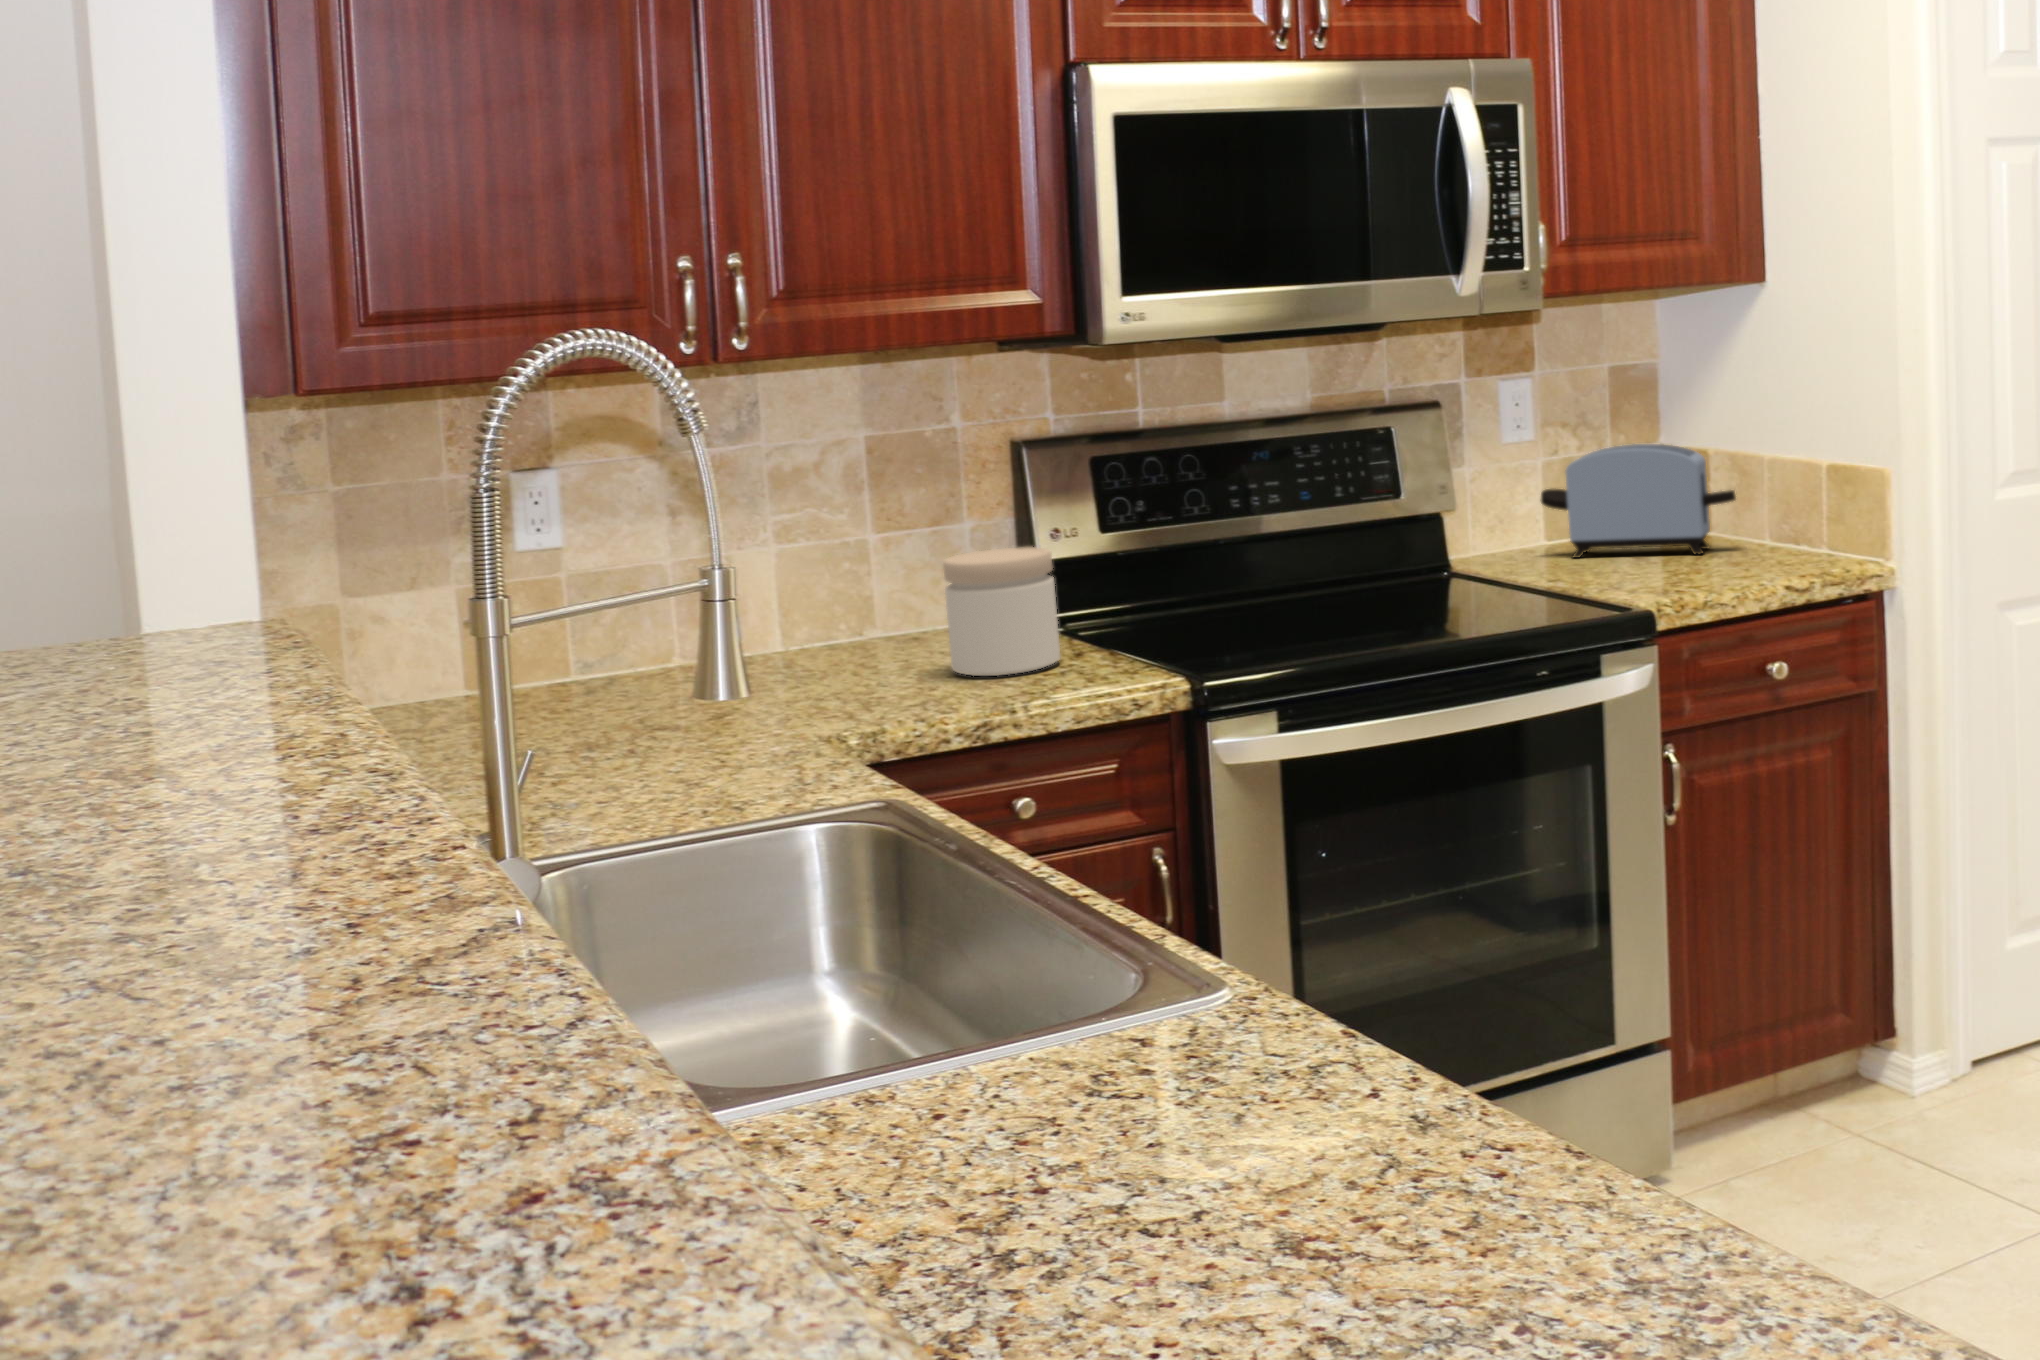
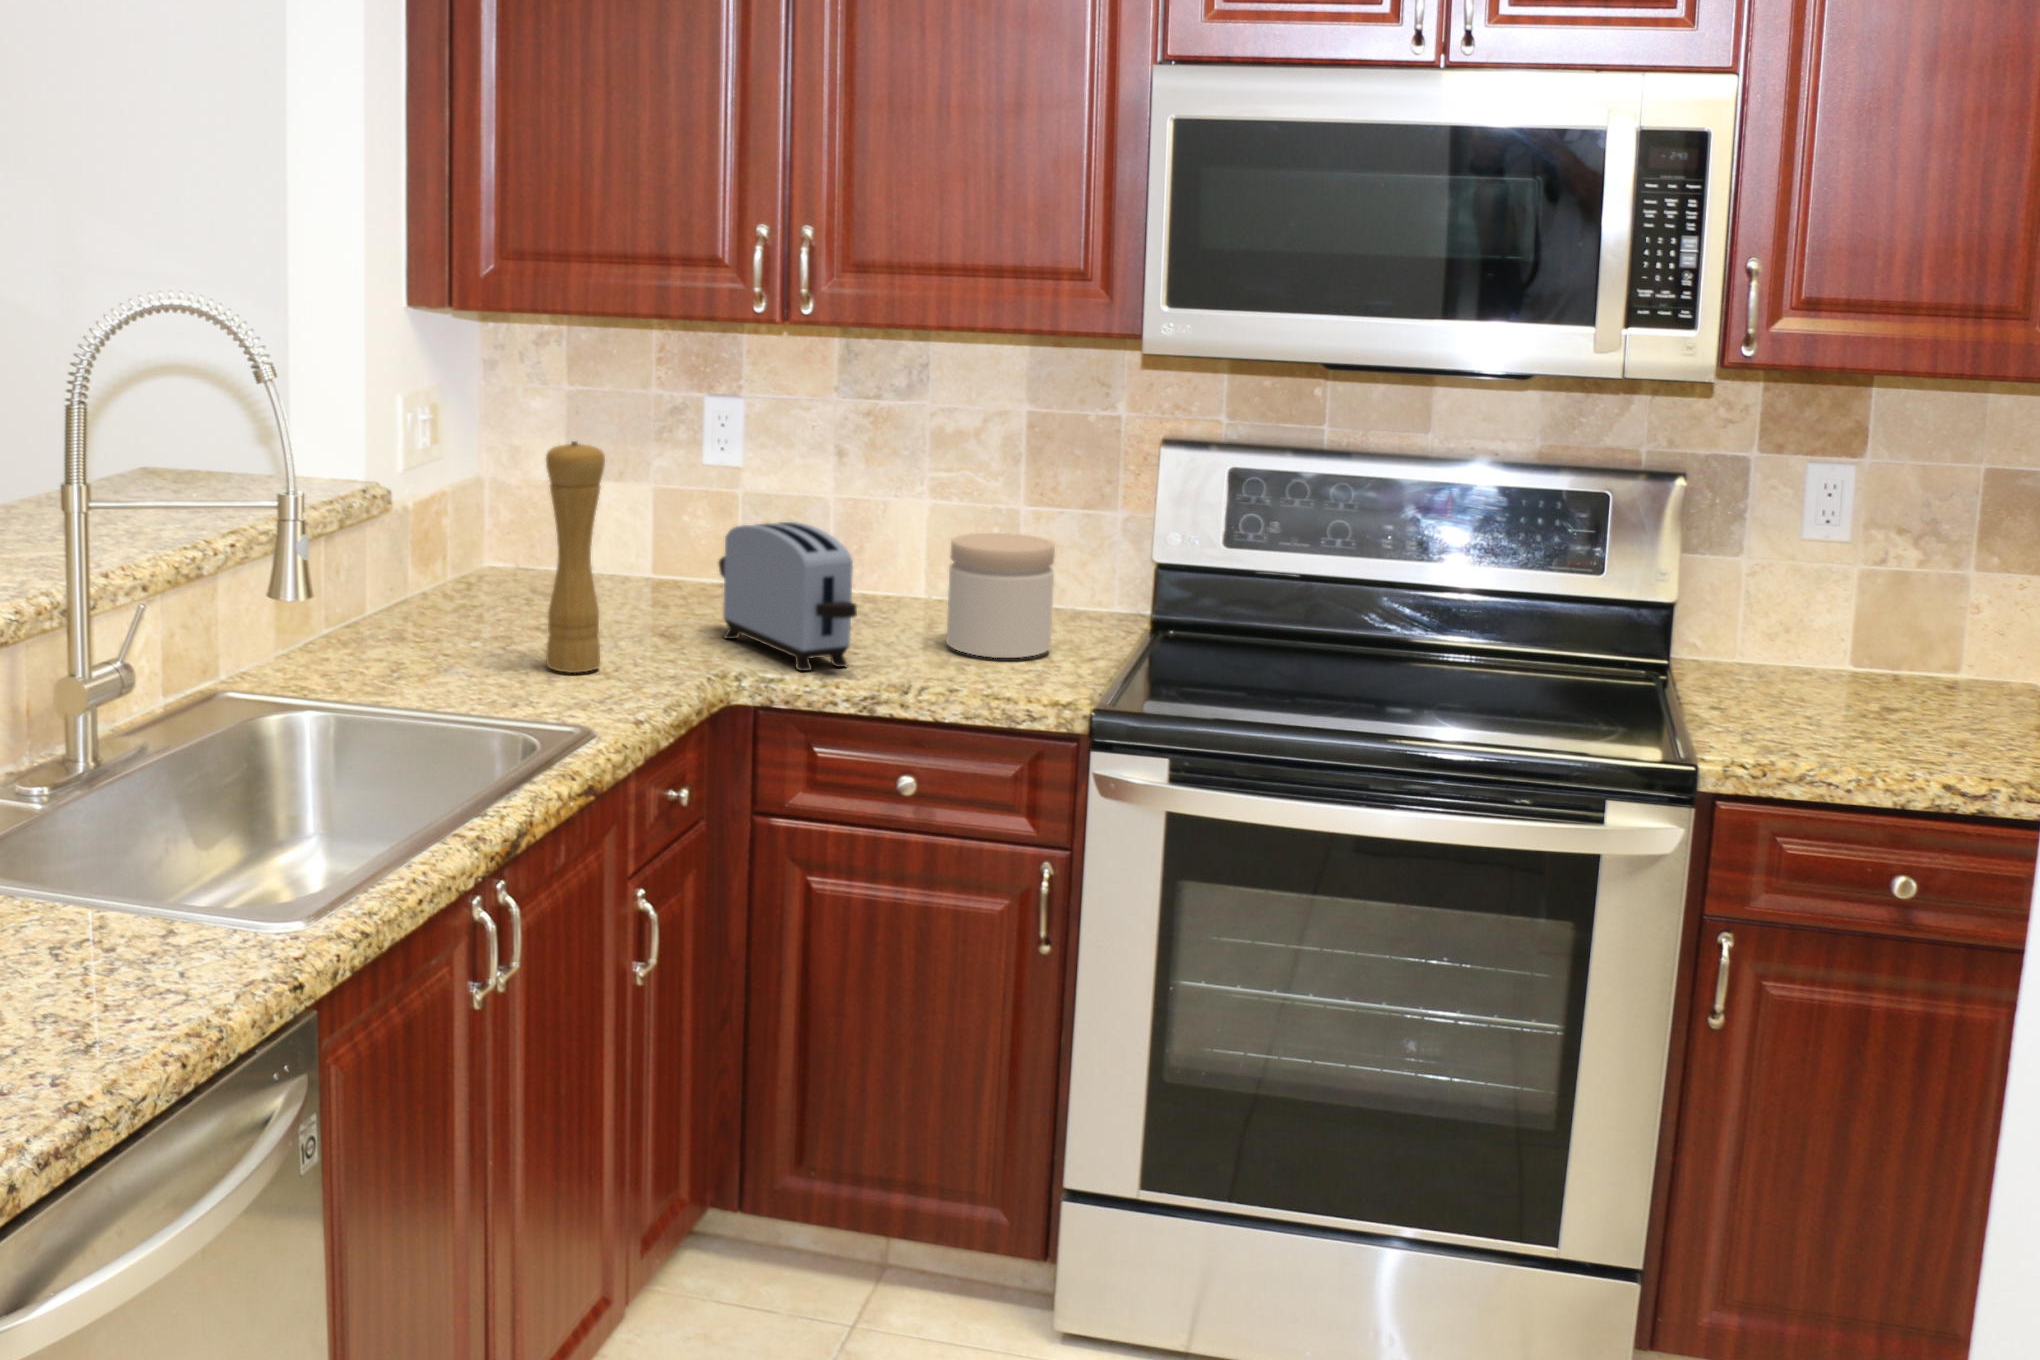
toaster: present [1540,444,1736,558] -> present [719,522,857,671]
pepper mill: none [606,504,699,780] -> present [546,441,605,673]

